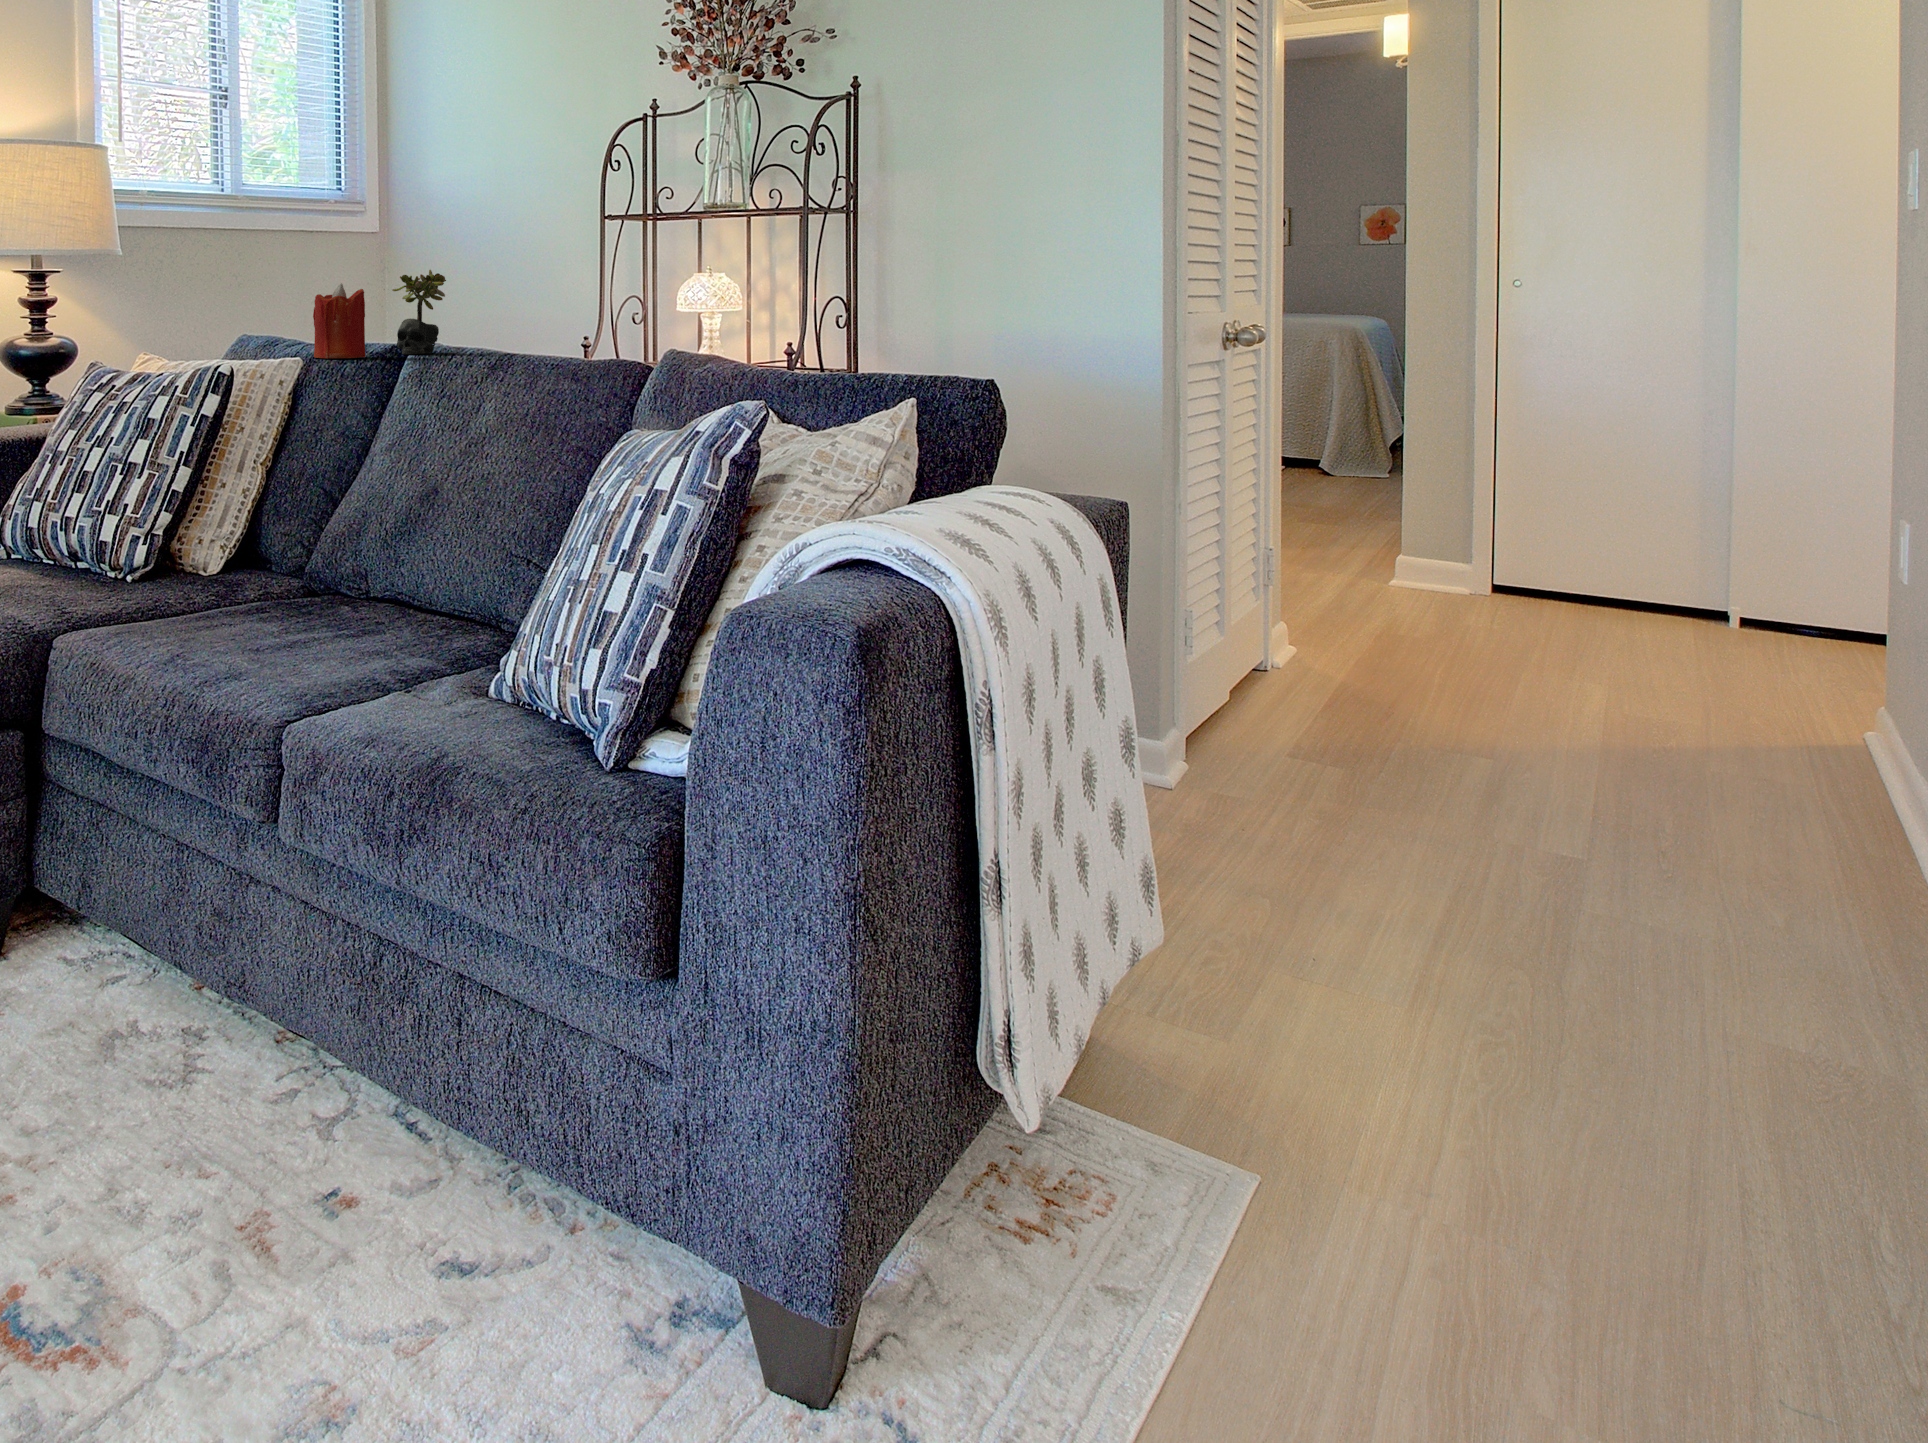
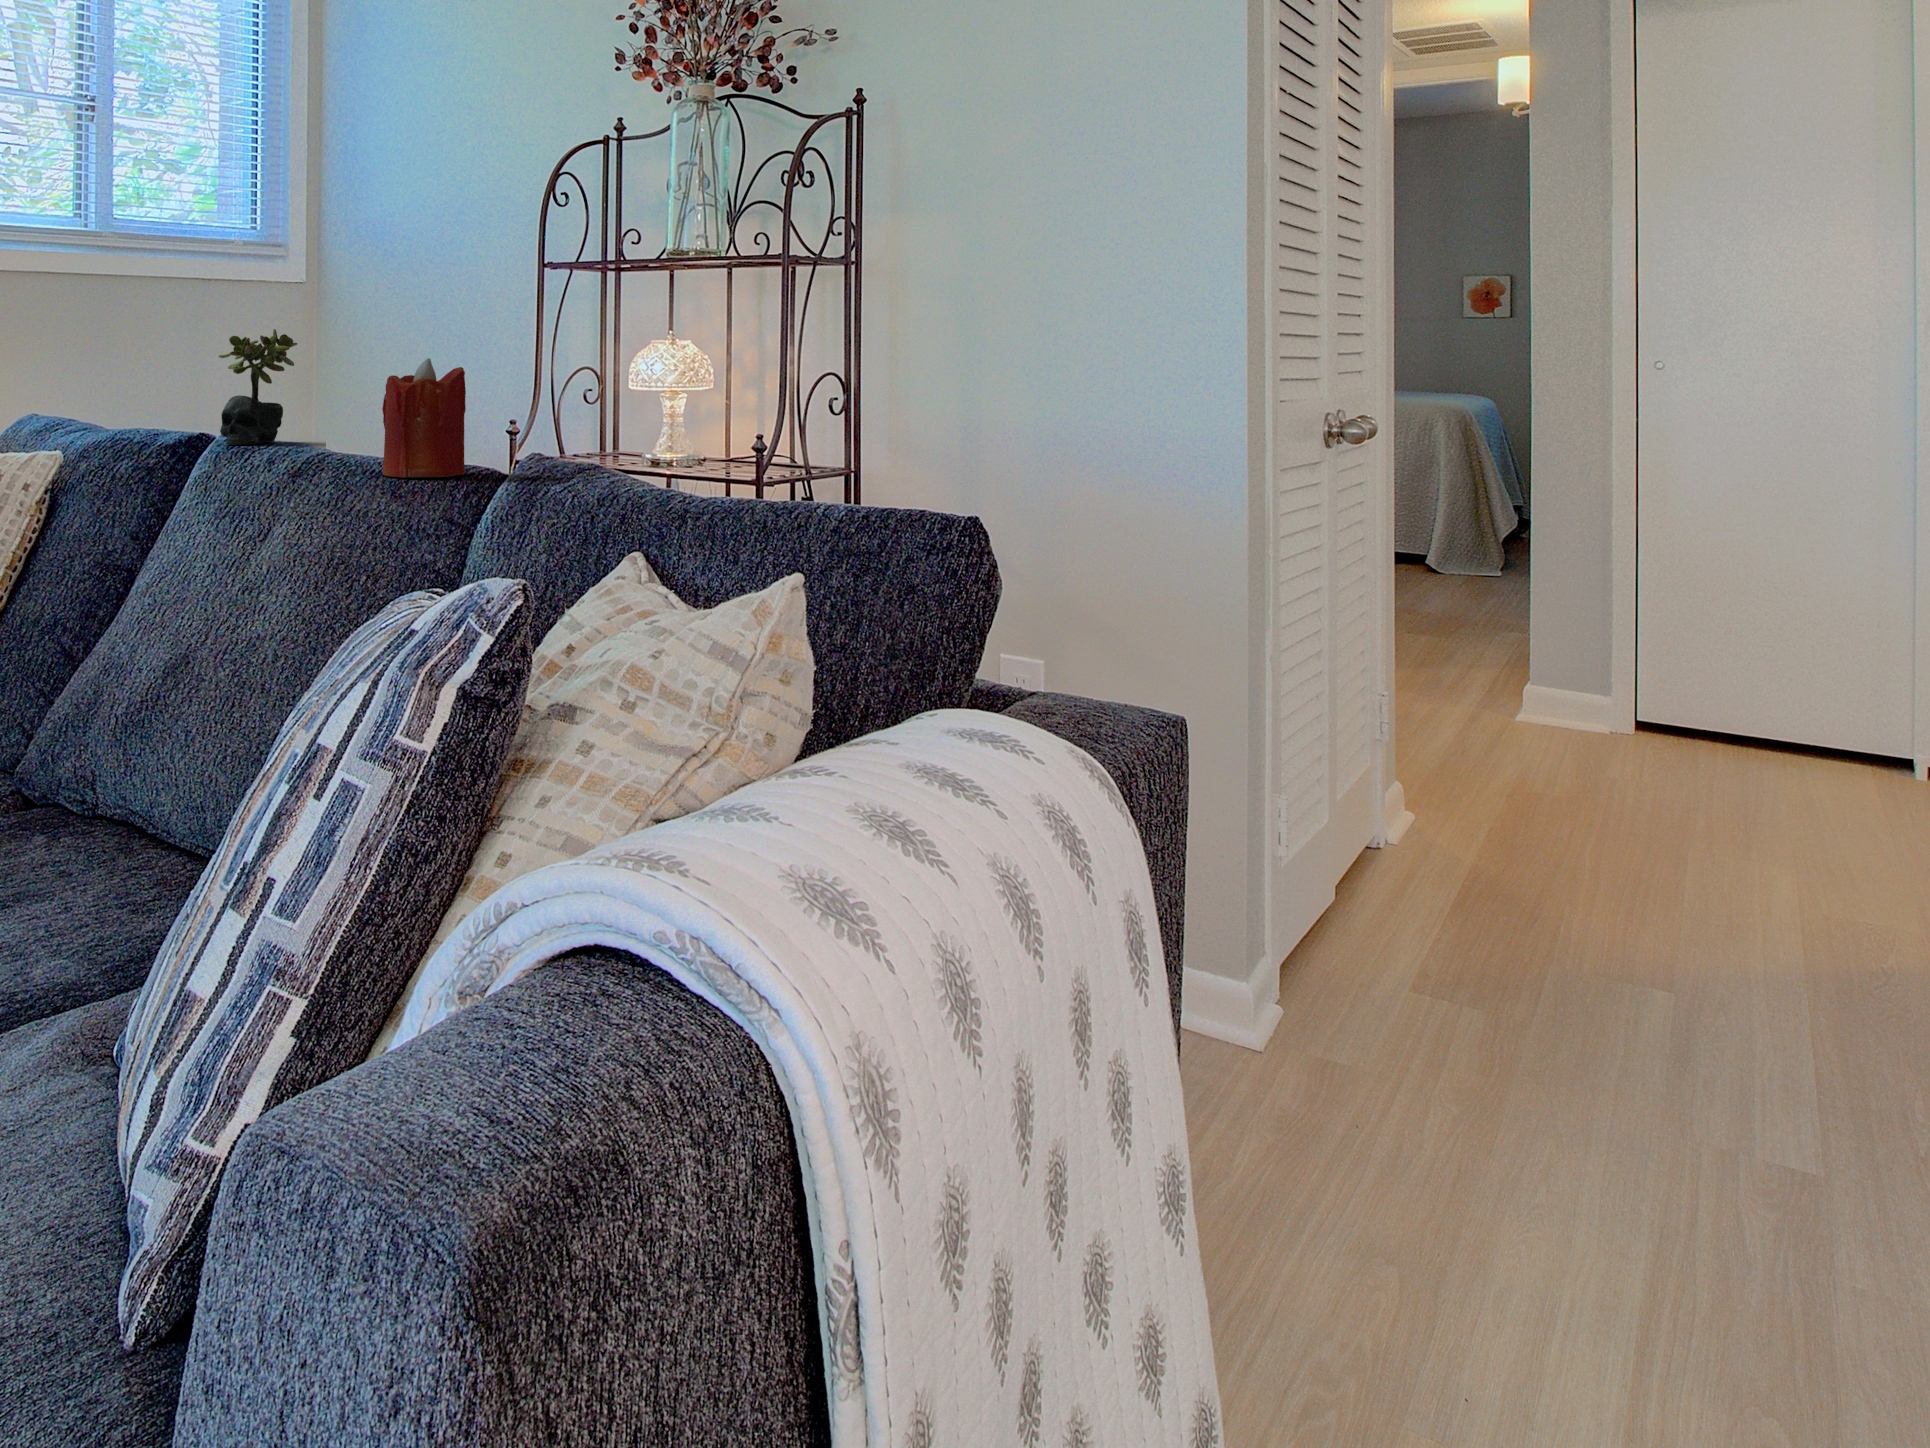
candle: present [313,283,365,358] -> present [382,358,466,478]

